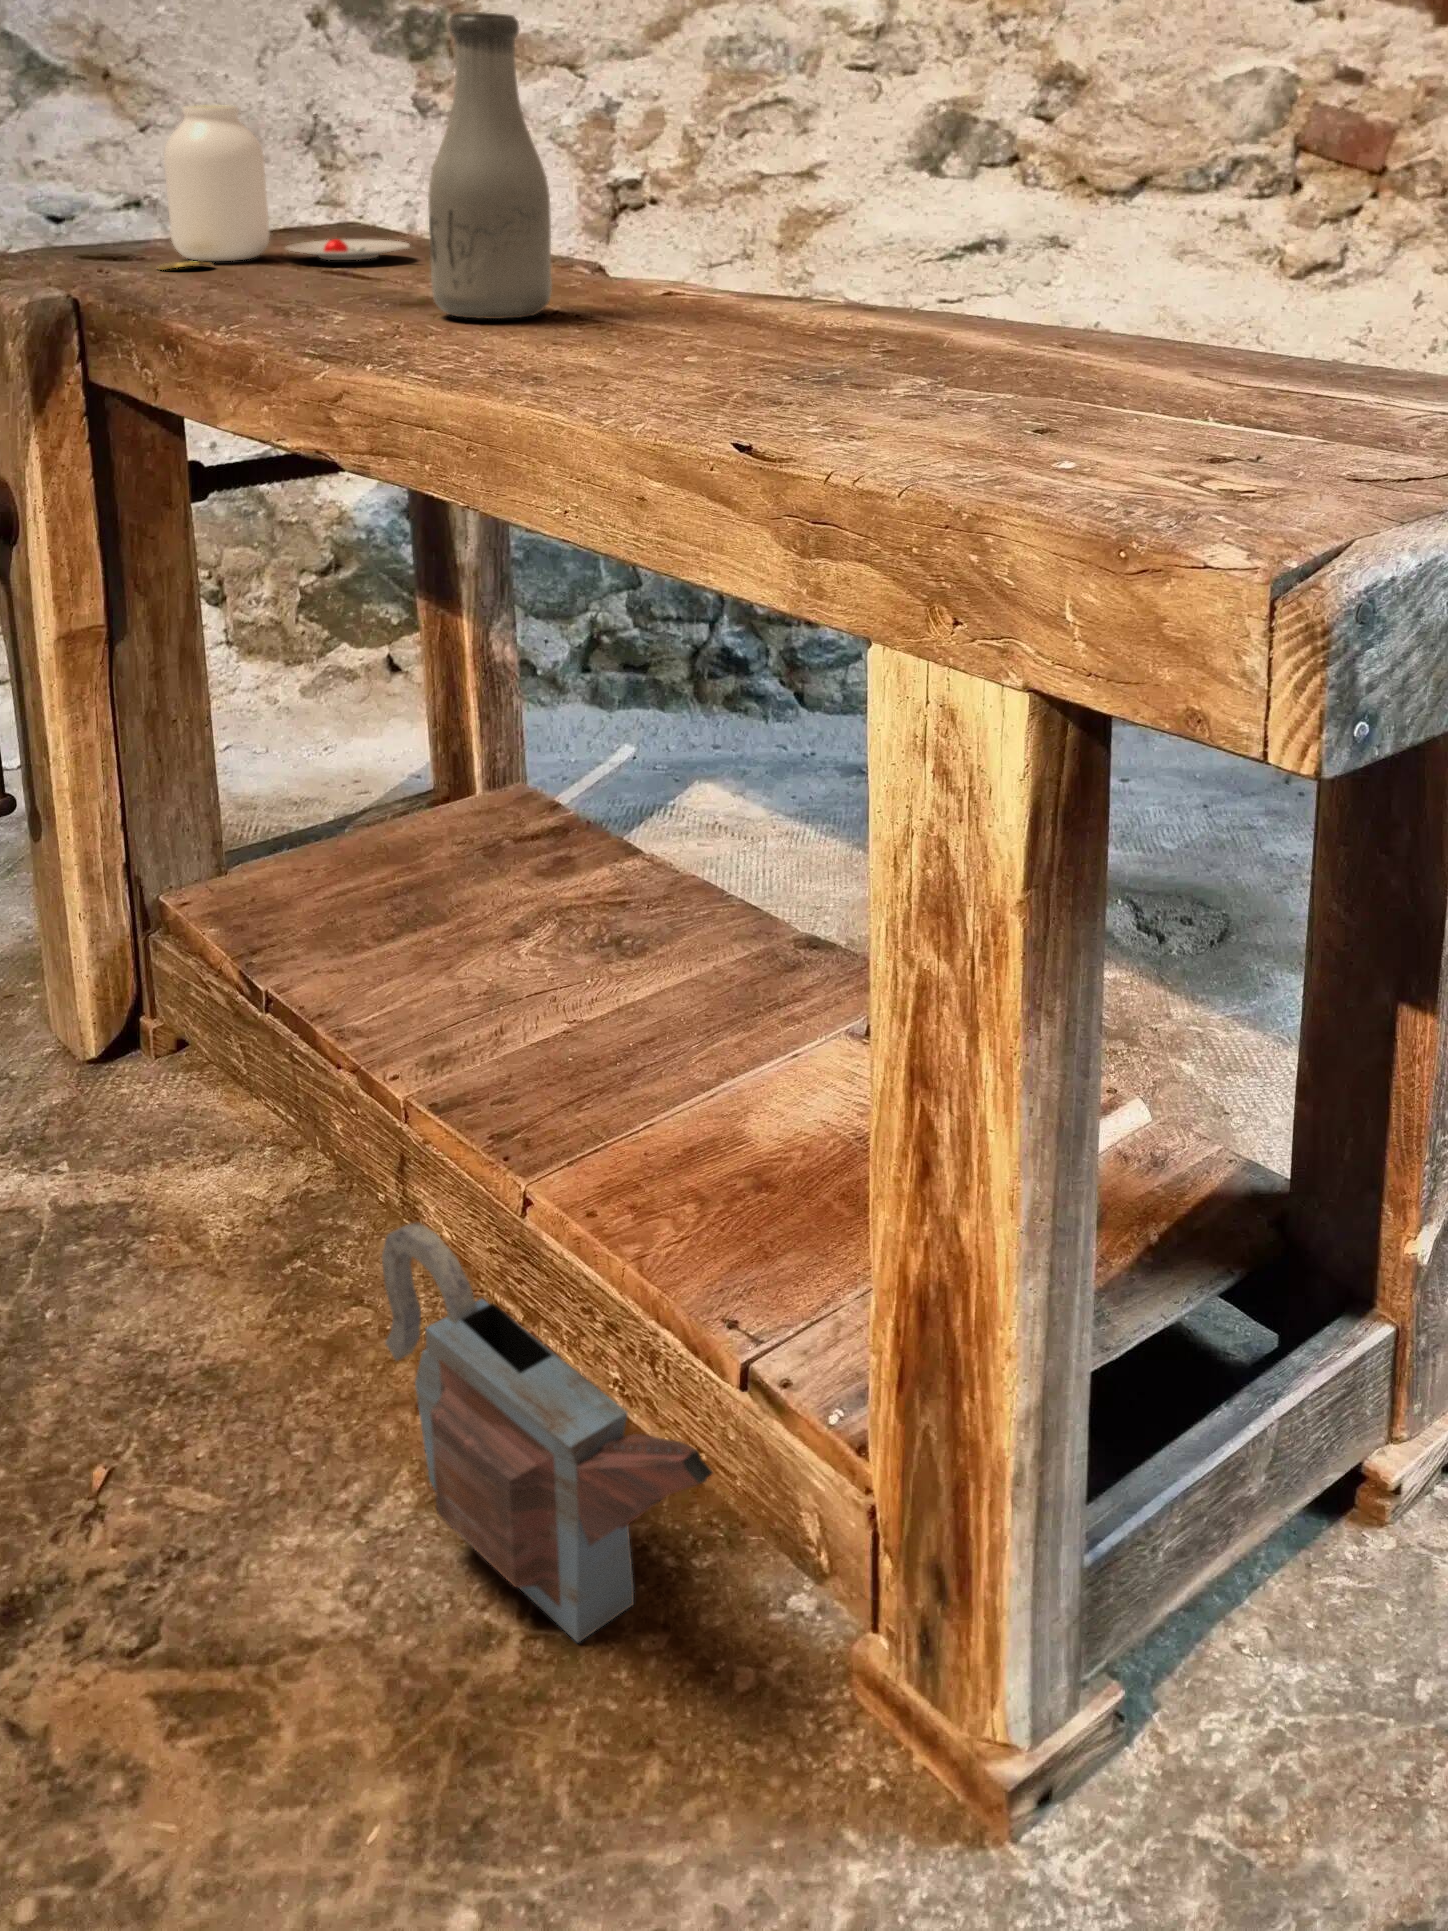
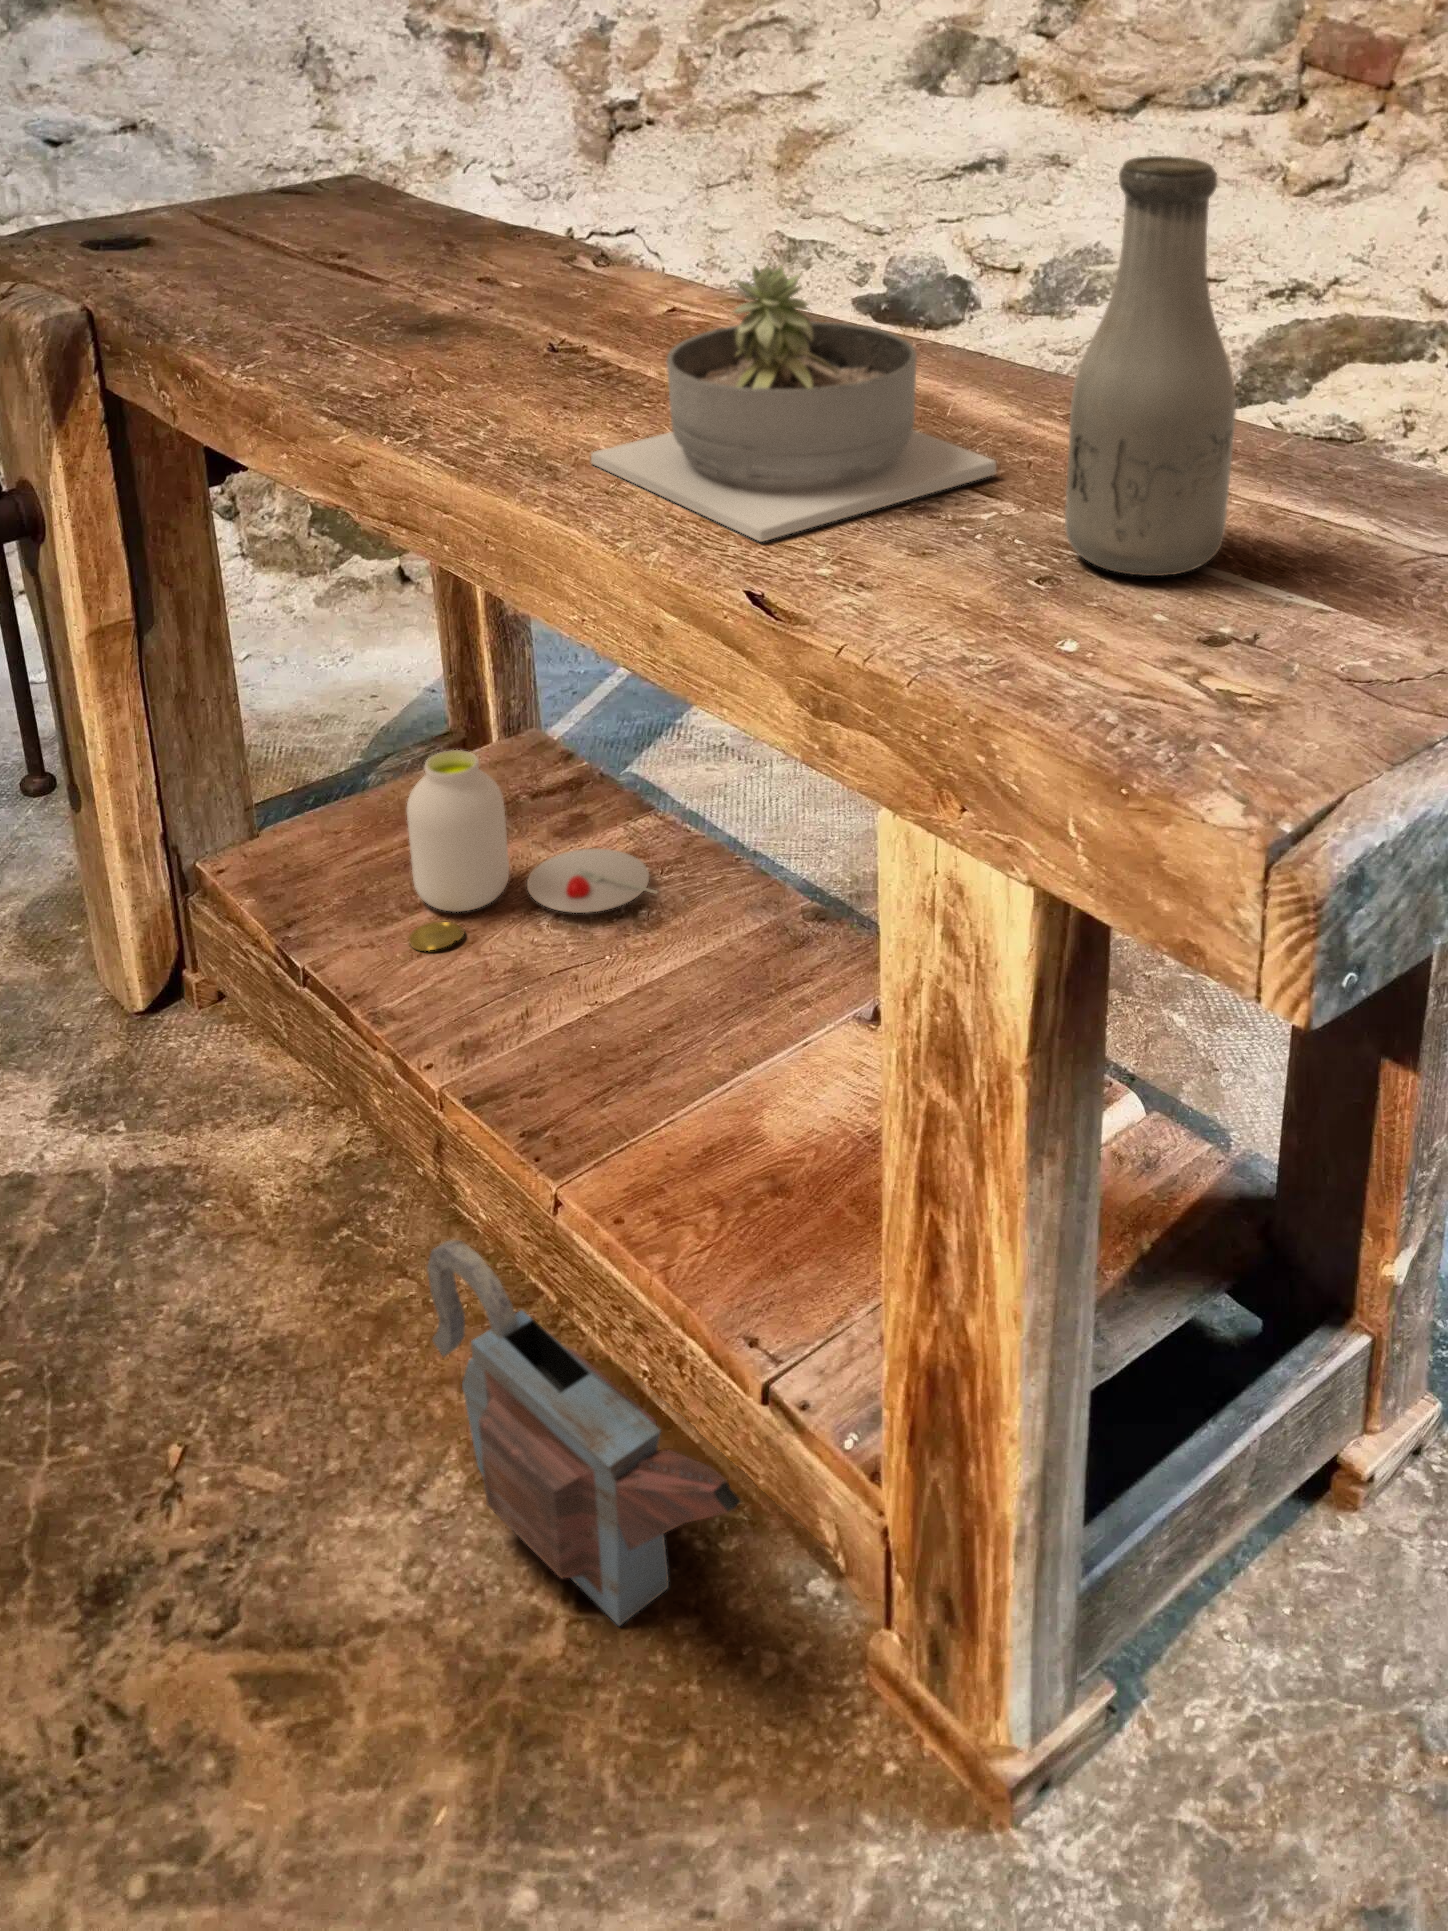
bottle: present [428,12,552,319] -> present [1065,156,1236,576]
jar: present [157,105,409,270] -> present [407,750,657,951]
succulent planter: none [576,167,991,424] -> present [591,264,996,542]

